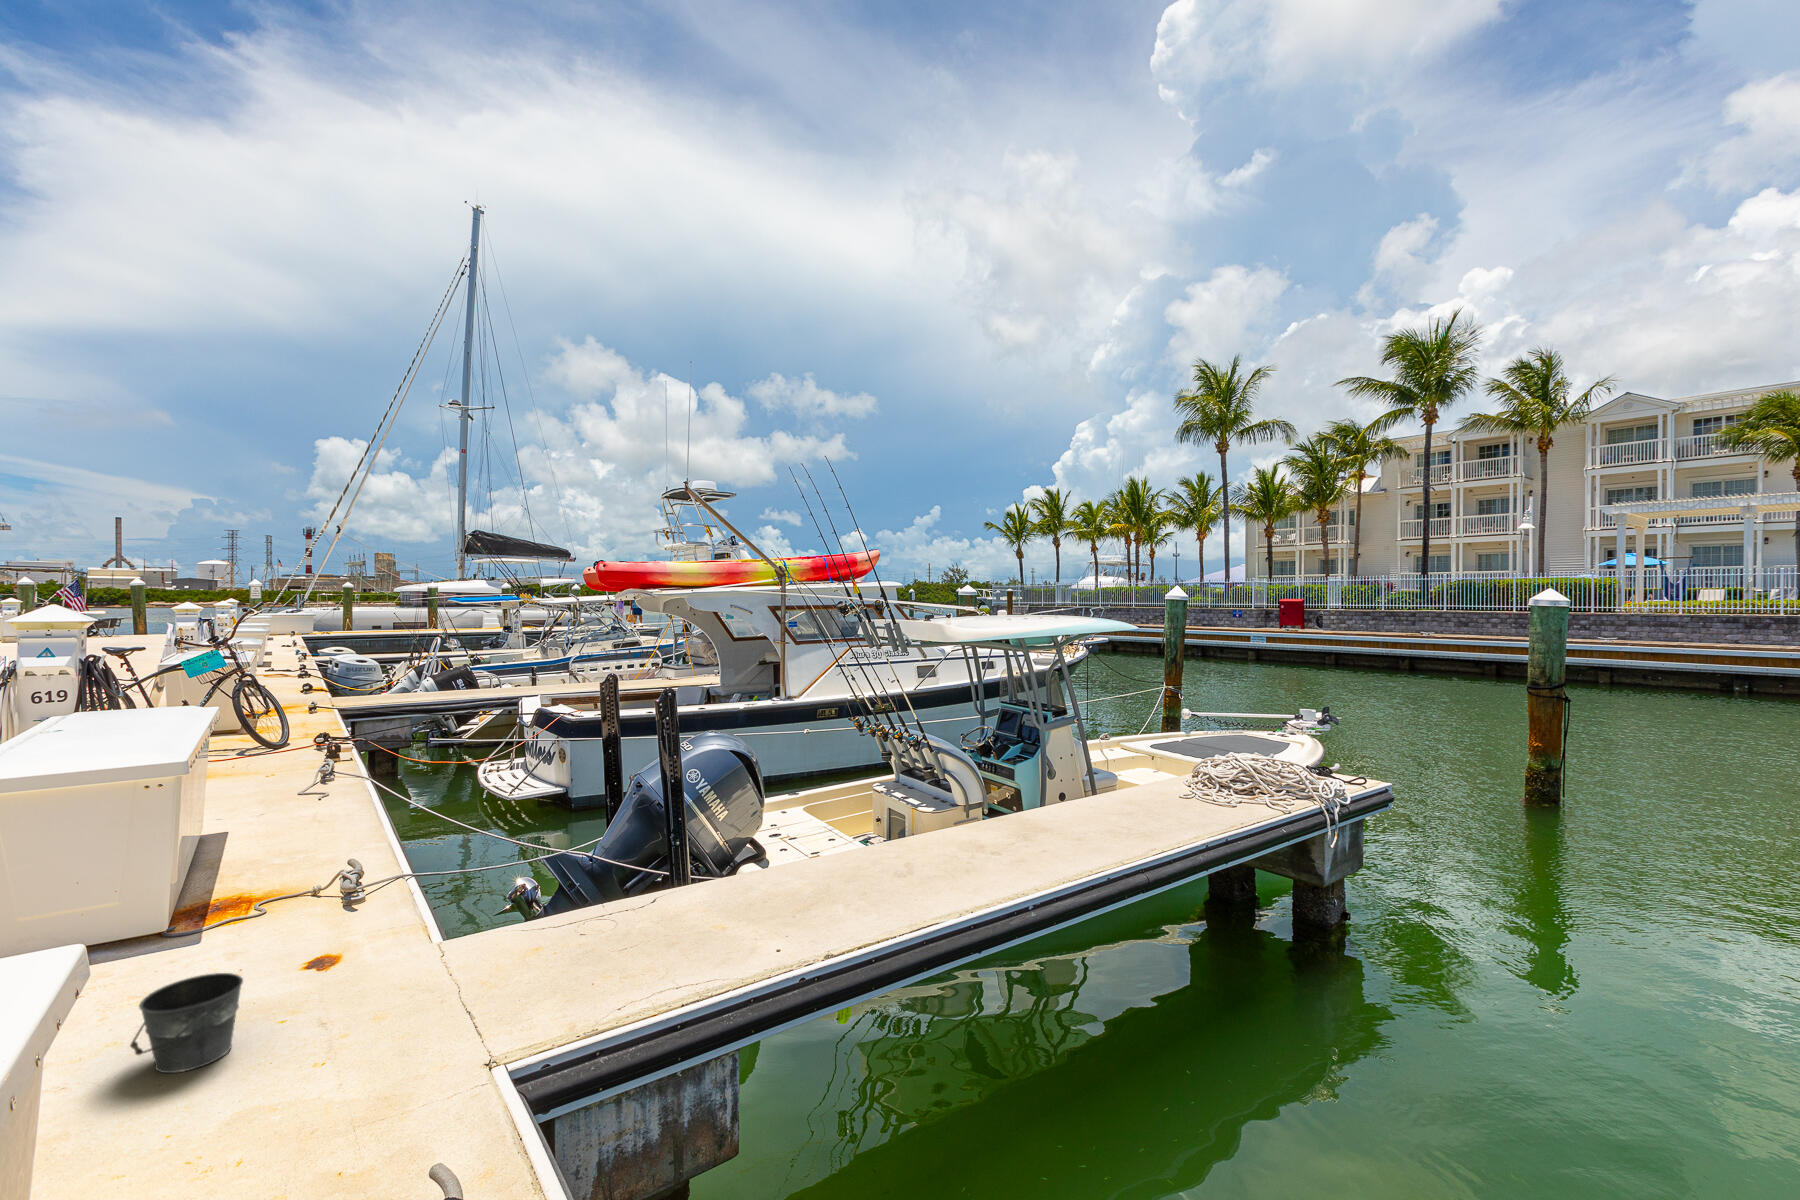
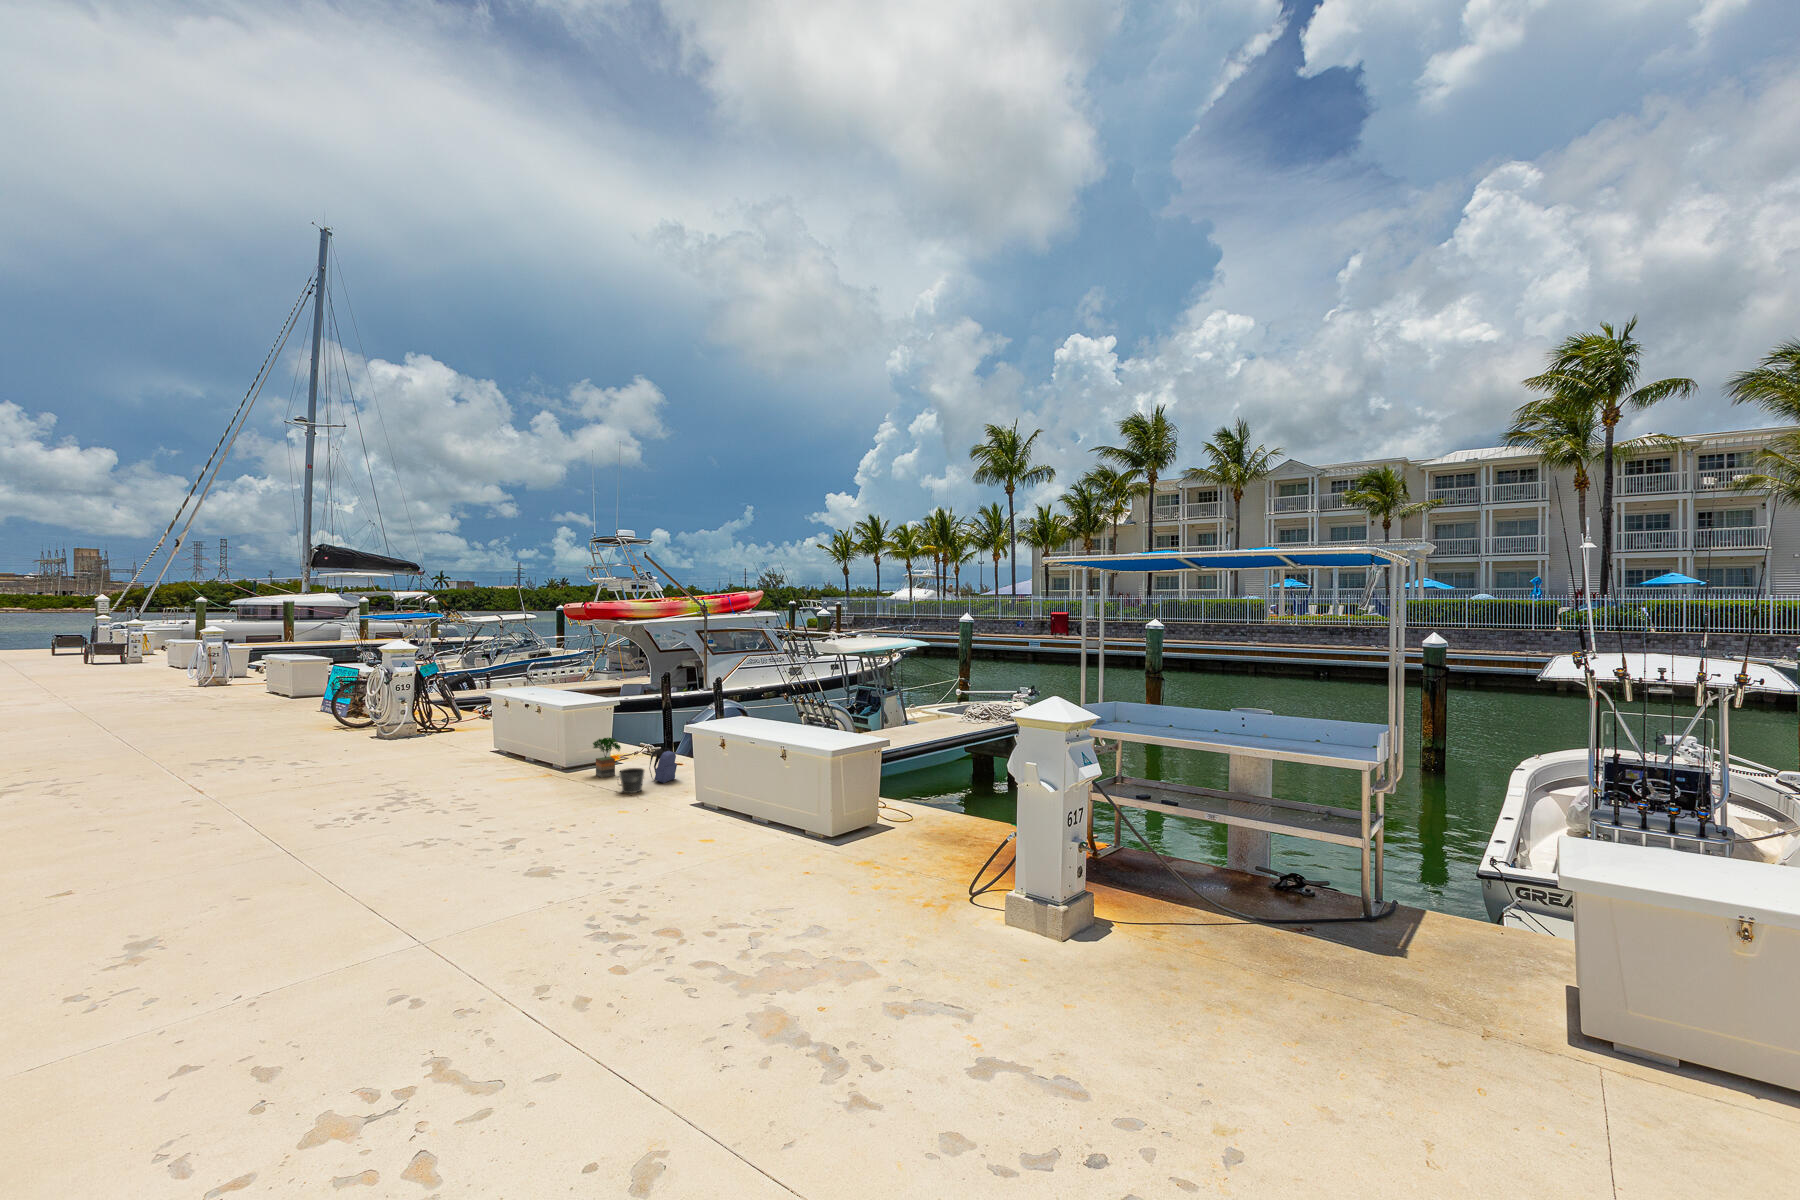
potted tree: none [229,841,316,957] -> present [593,738,621,777]
backpack: none [325,892,413,1008] -> present [649,747,677,783]

